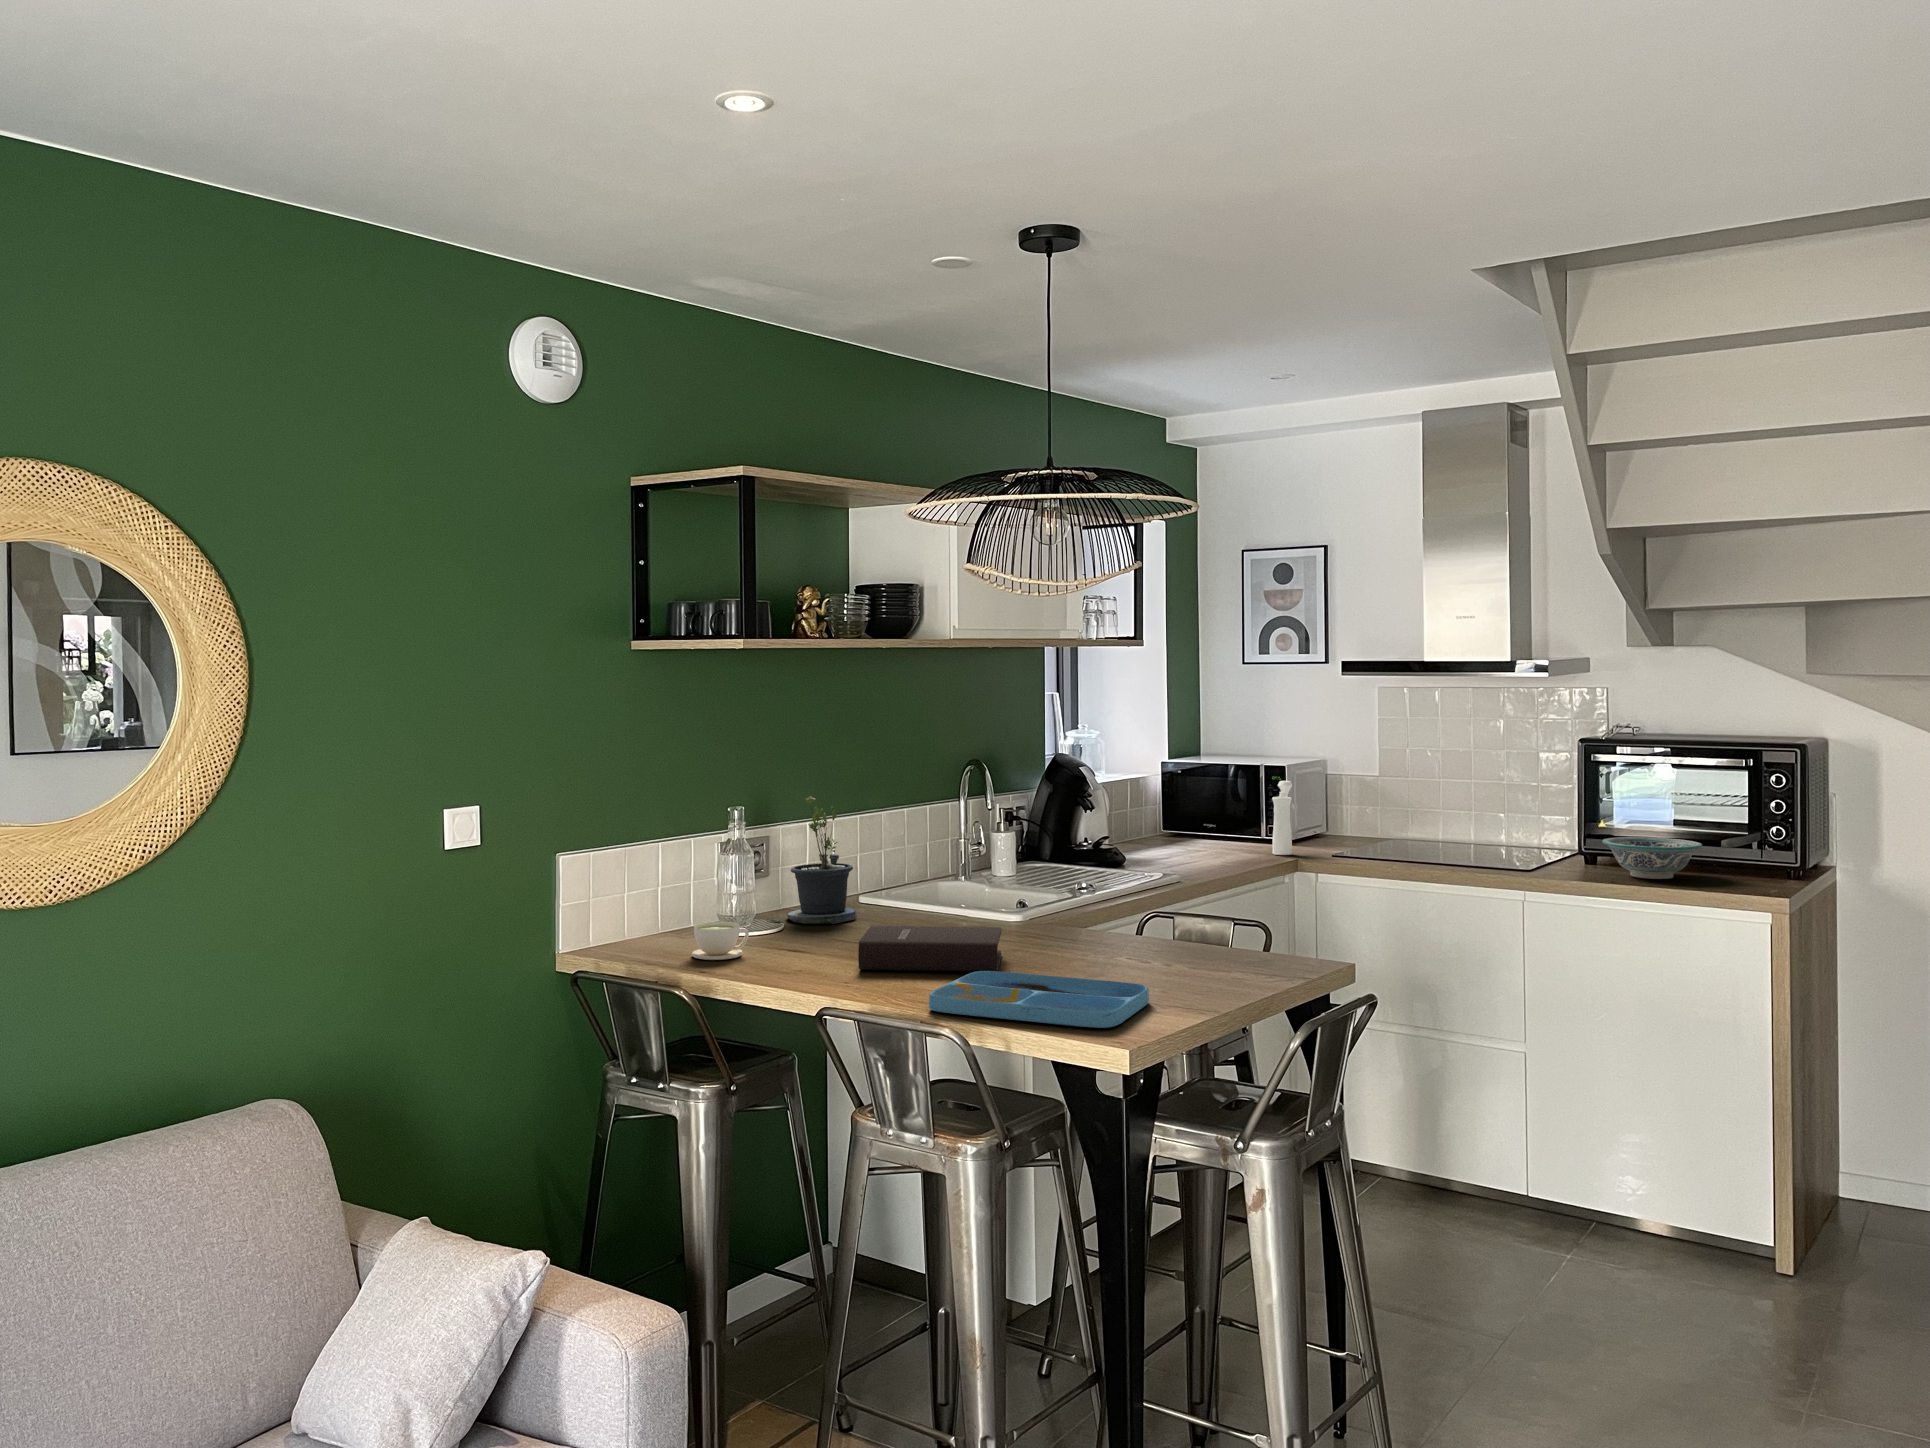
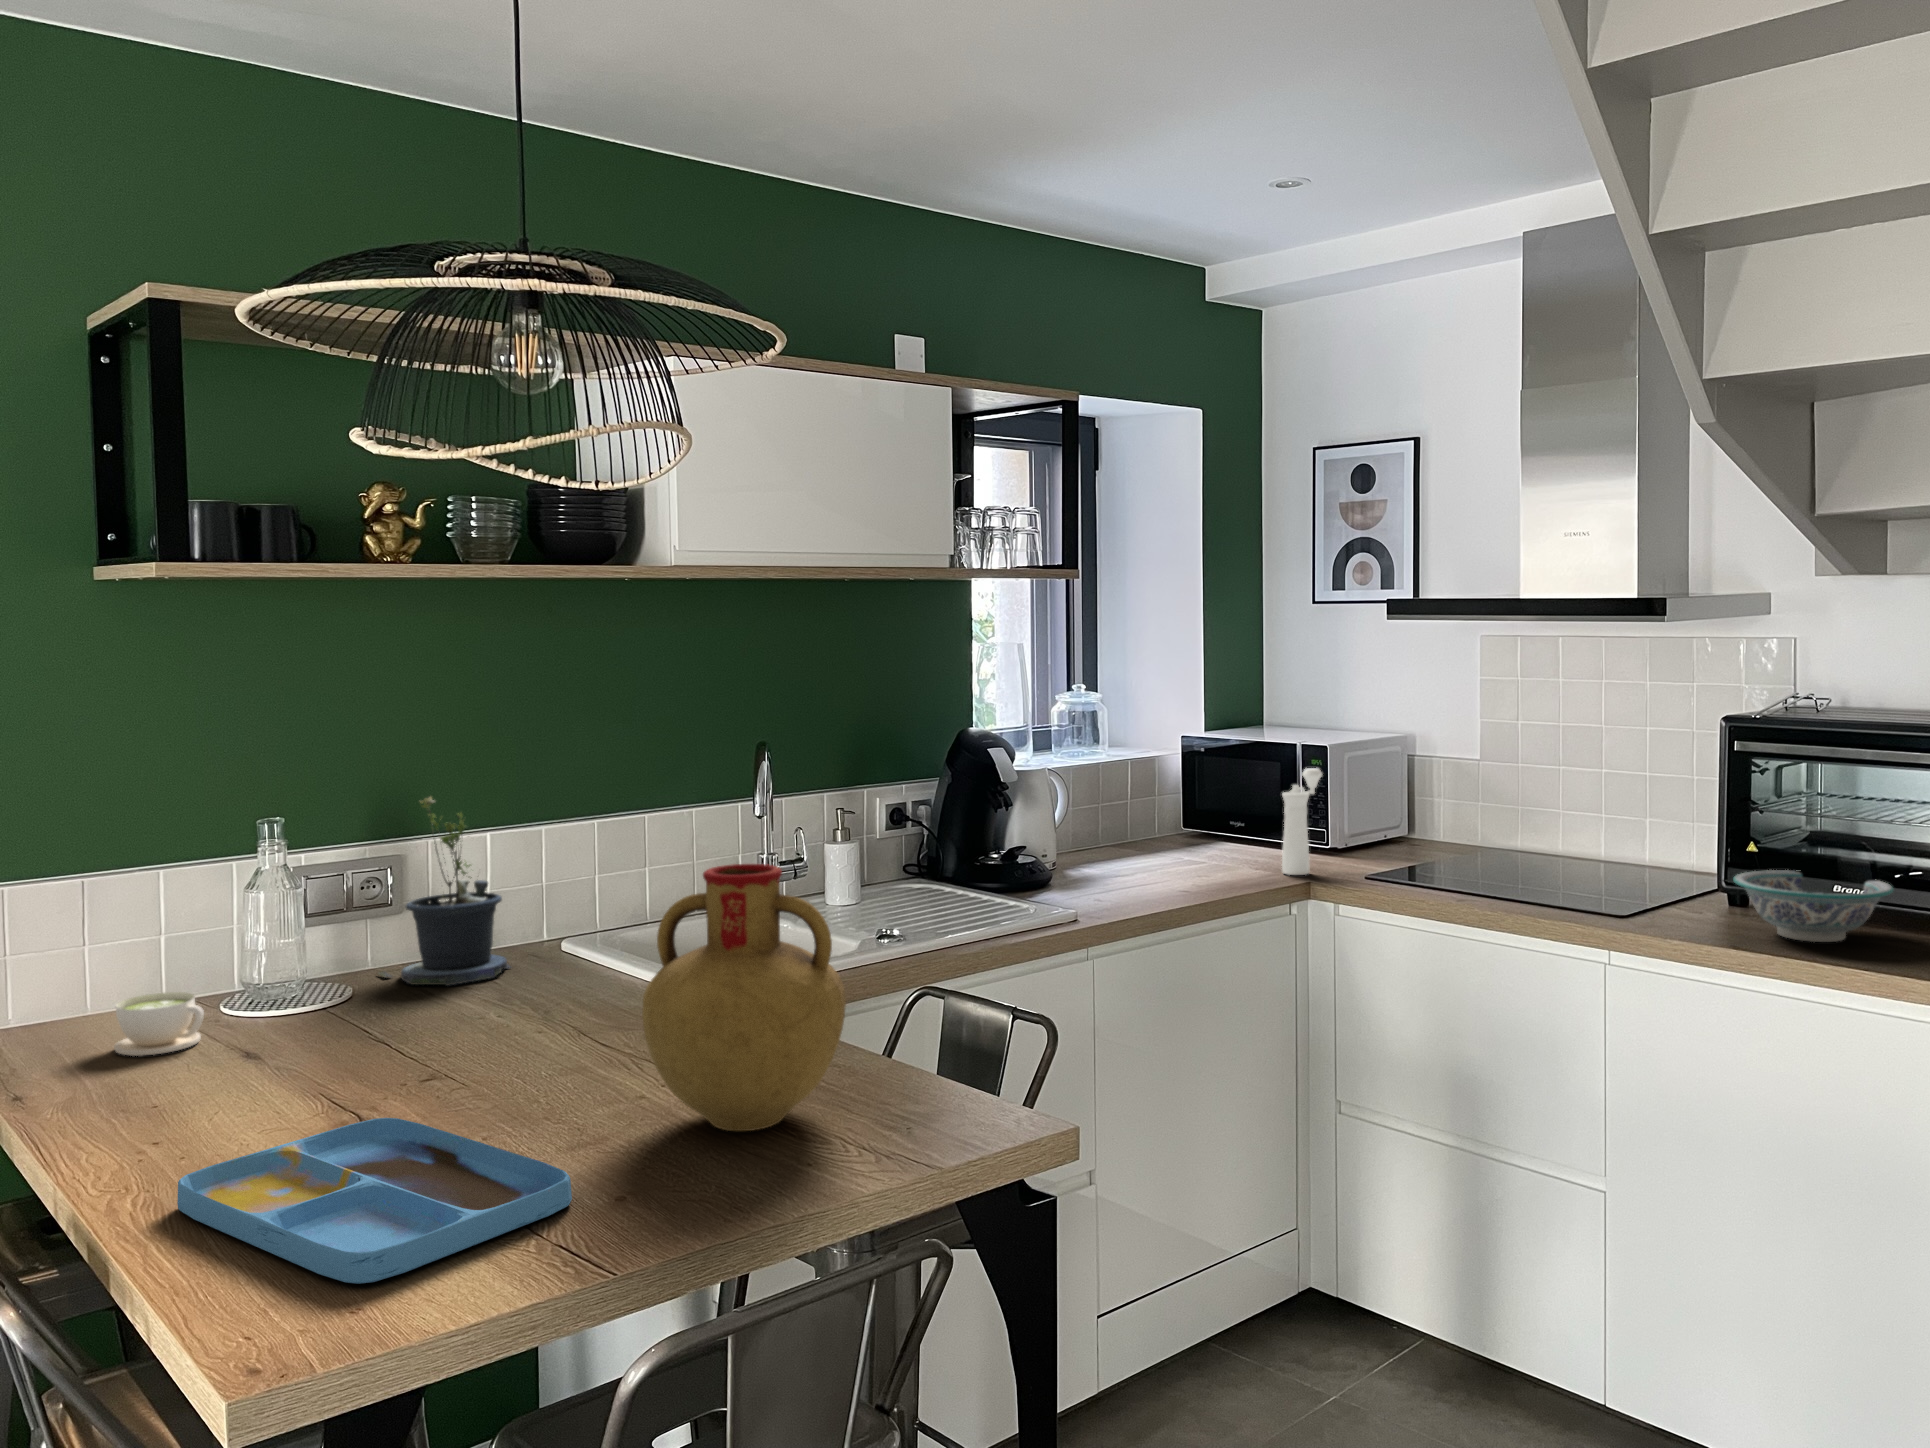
vase: none [1111,820,1230,974] -> present [642,864,846,1131]
book: present [858,926,1002,972] -> none [271,1010,554,1108]

